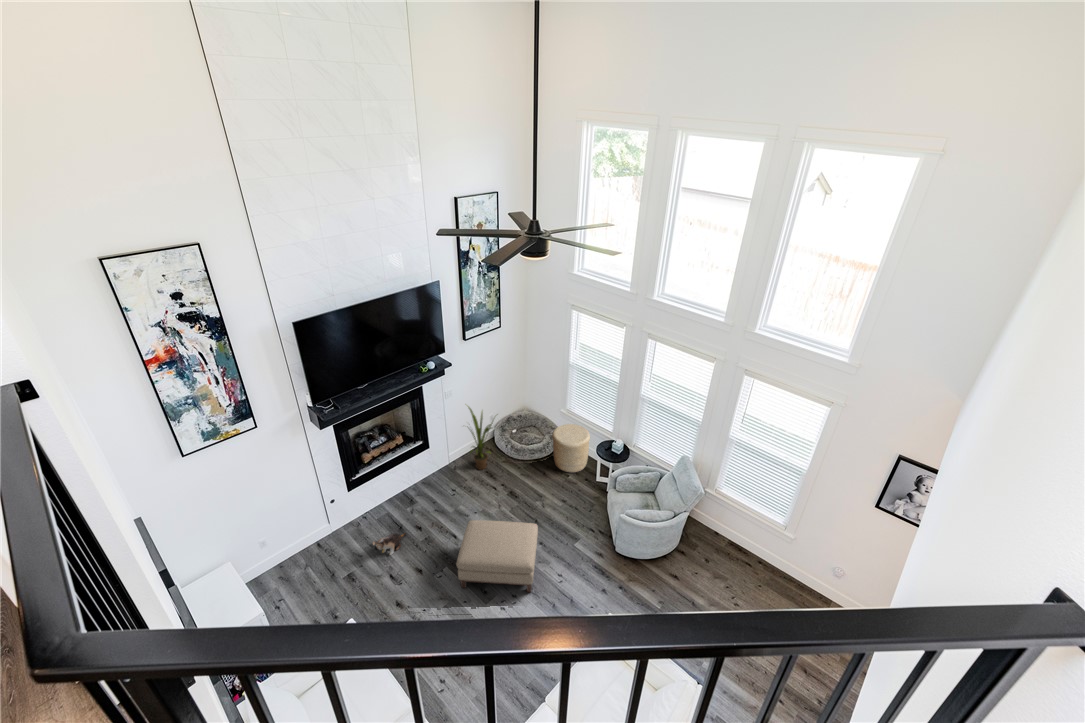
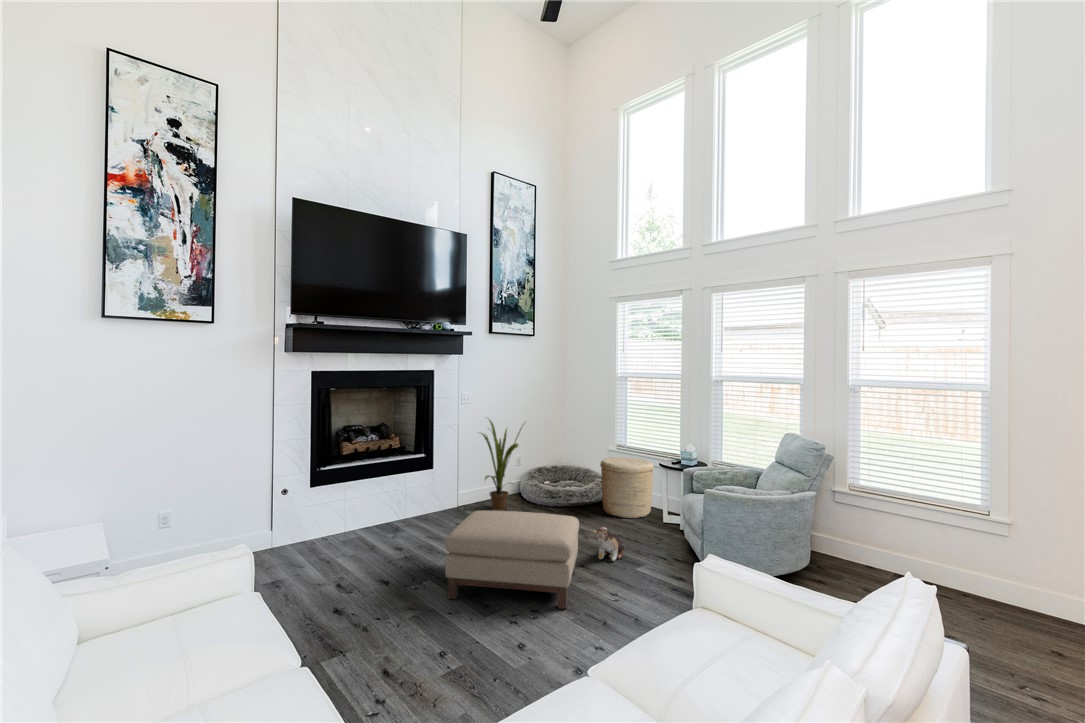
plush toy: present [373,533,406,555] -> present [594,527,623,561]

